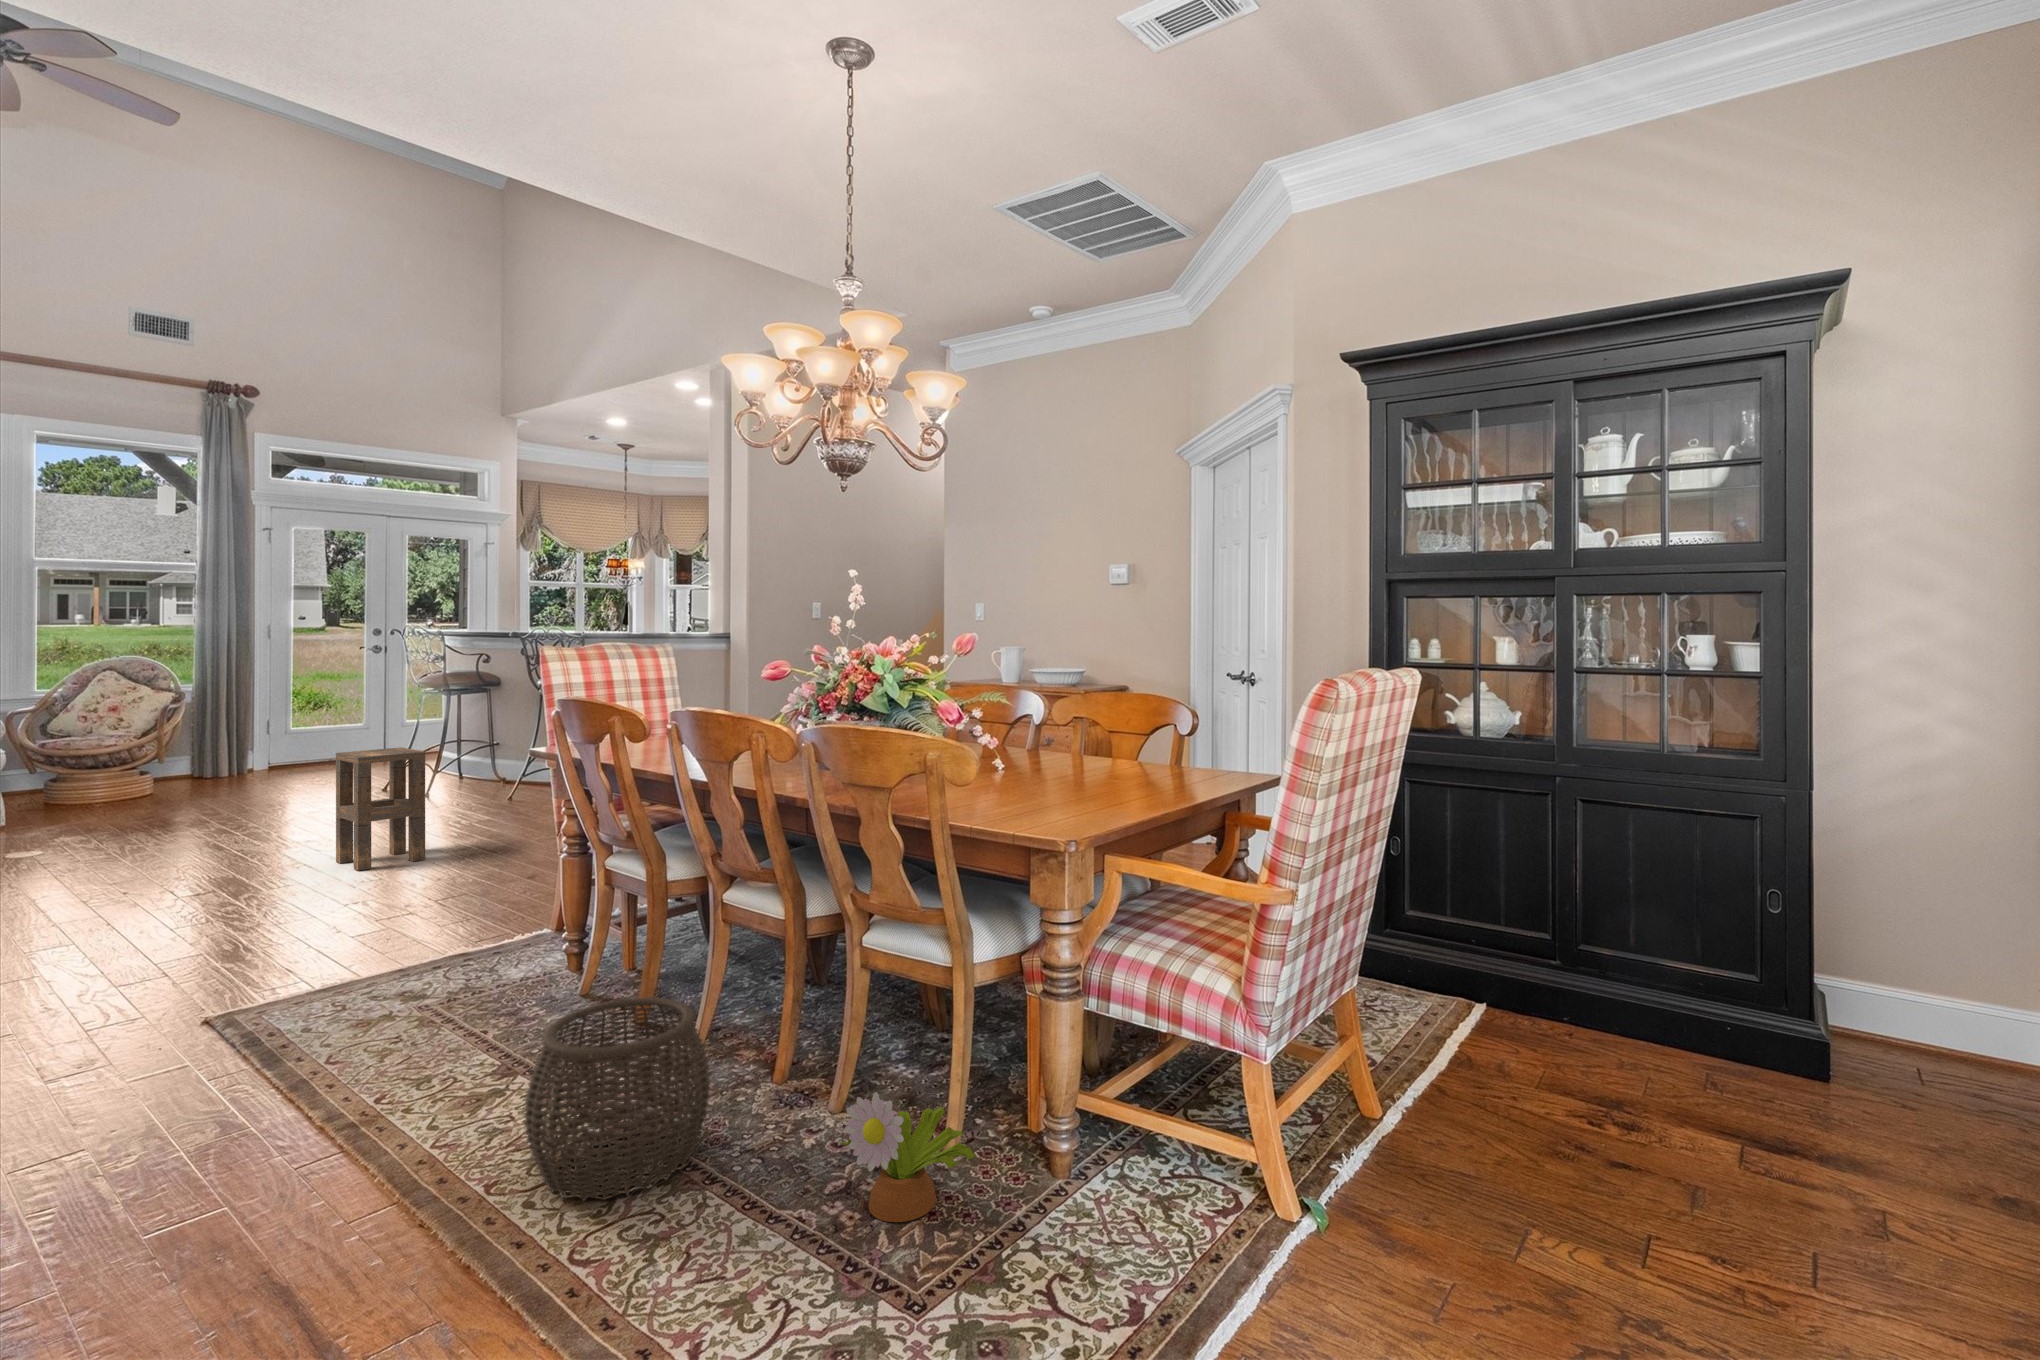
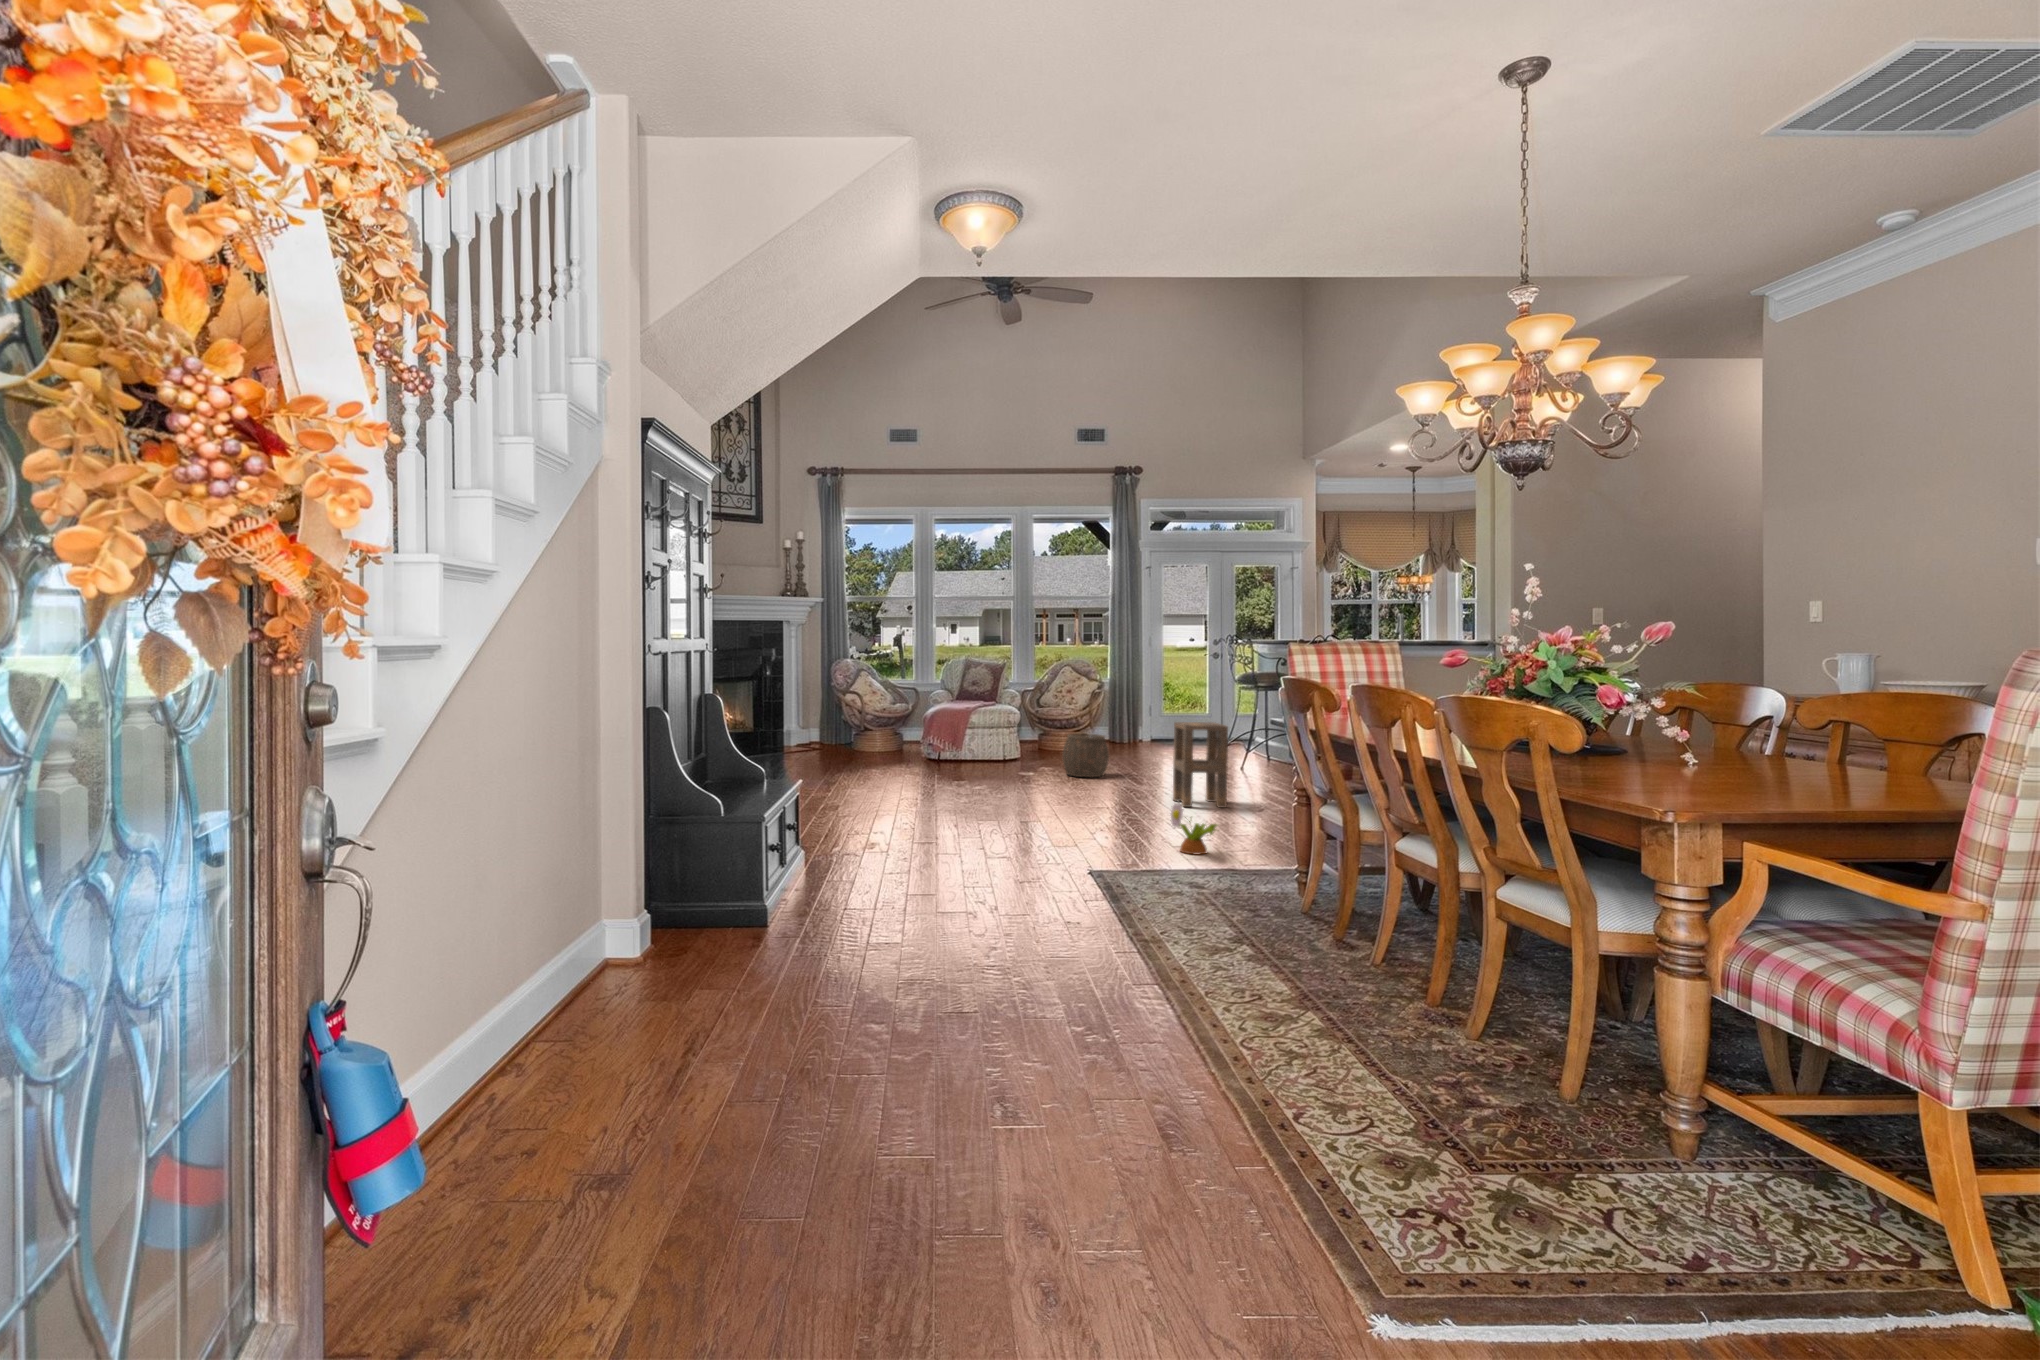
woven basket: present [524,997,711,1201] -> present [1063,734,1109,777]
decorative plant: present [840,1092,975,1222] -> present [1171,801,1218,854]

